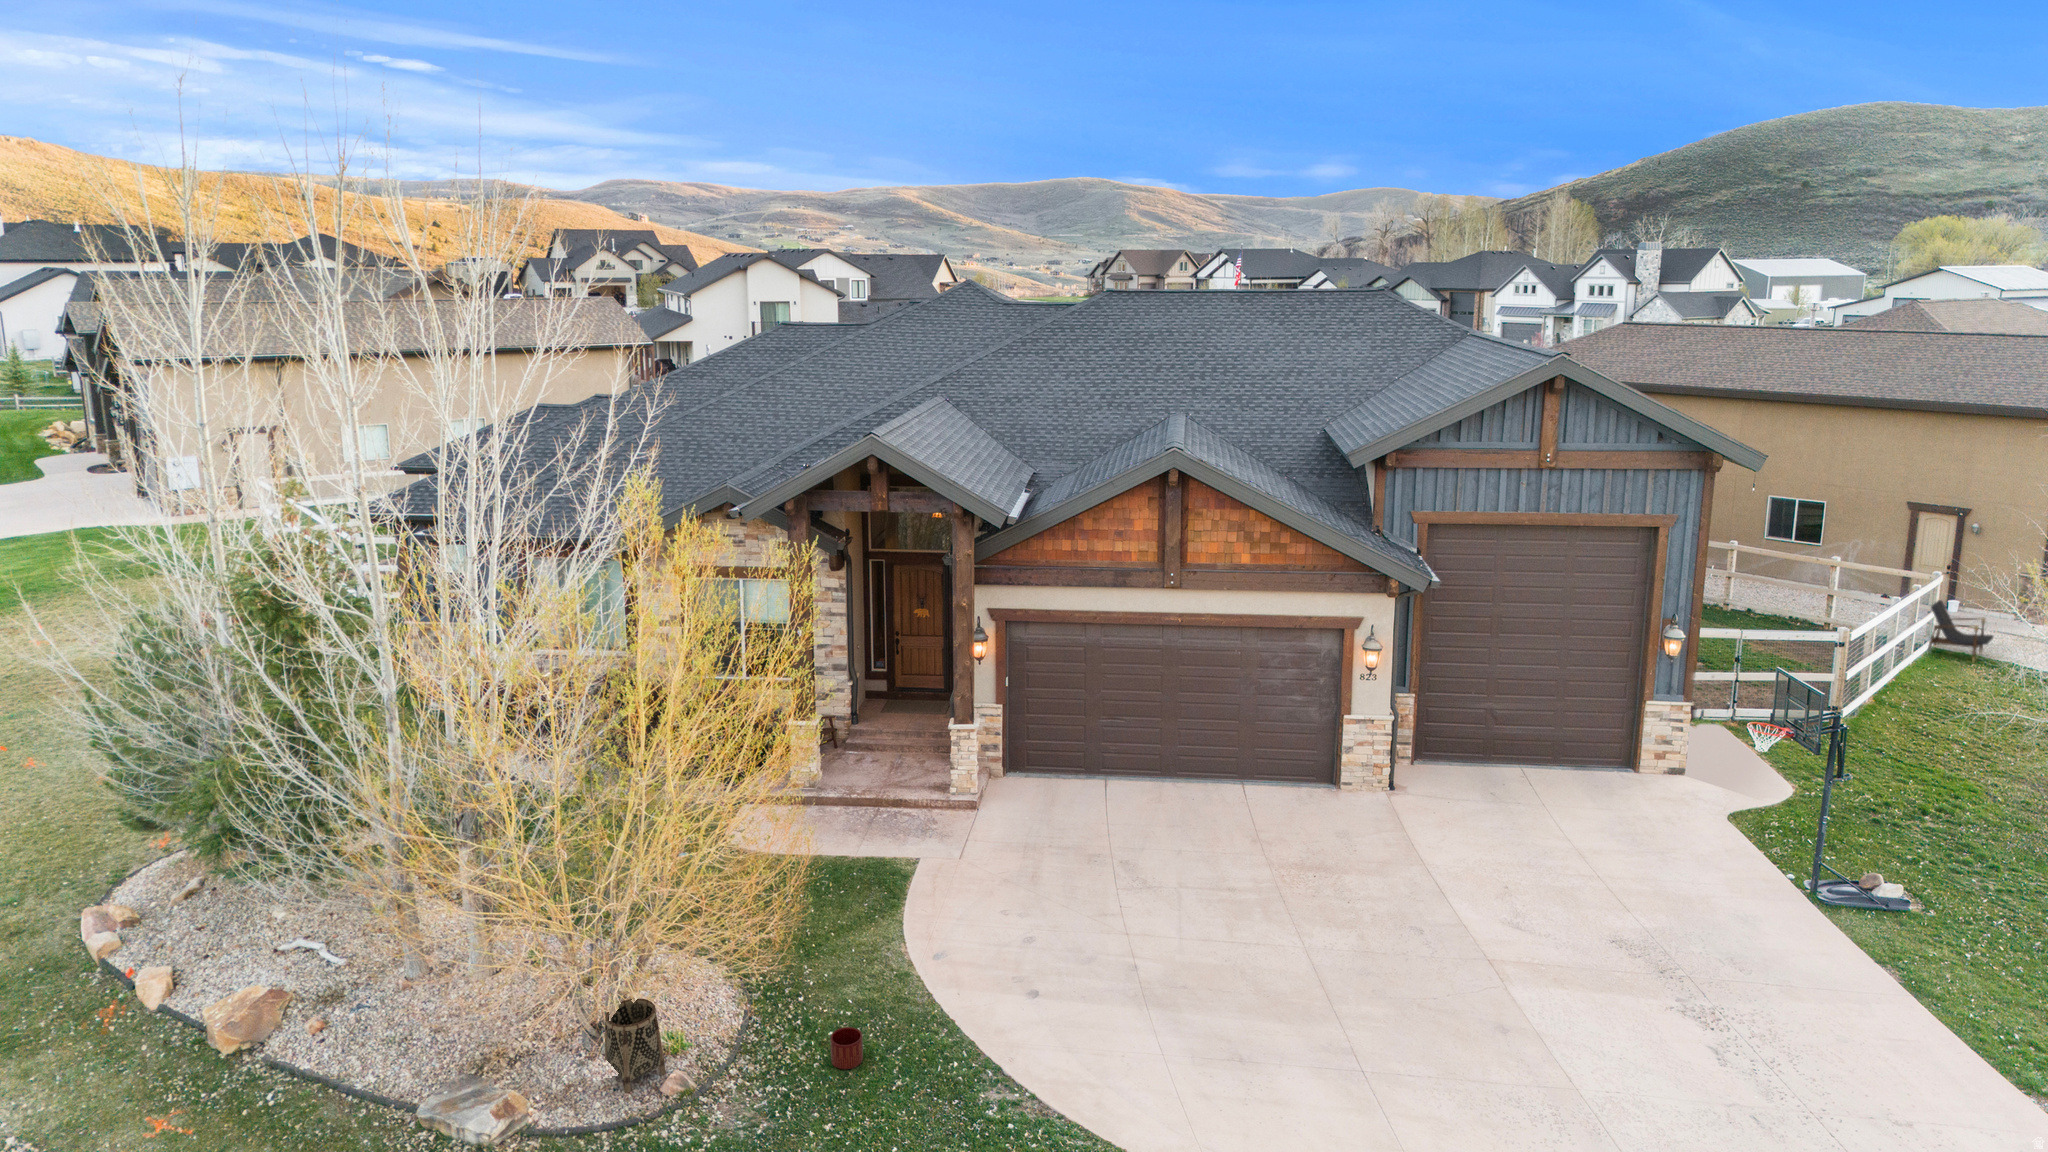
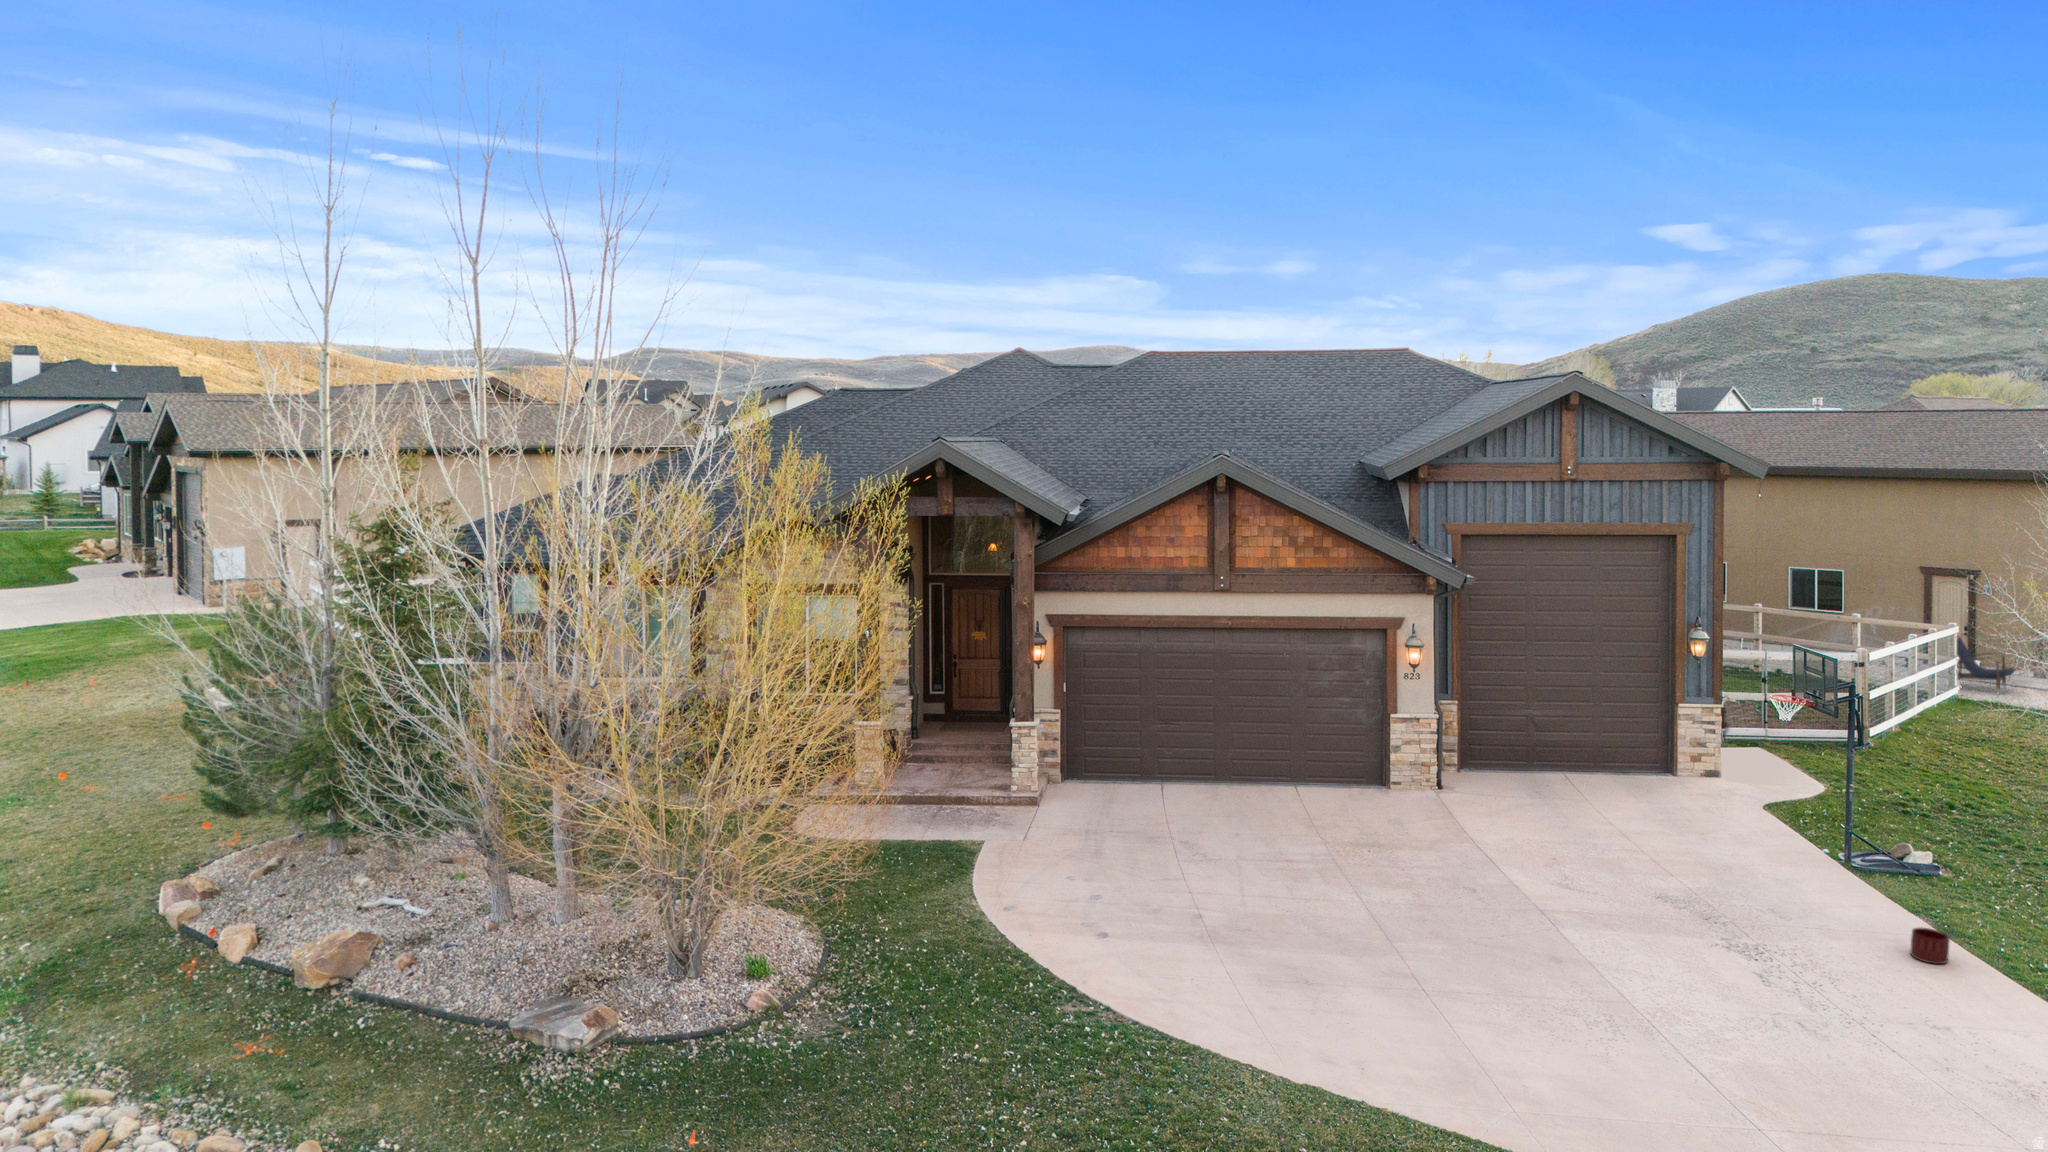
basket: present [605,998,666,1093] -> none [689,923,750,1013]
planter: present [830,1027,863,1069] -> present [1910,928,1950,964]

